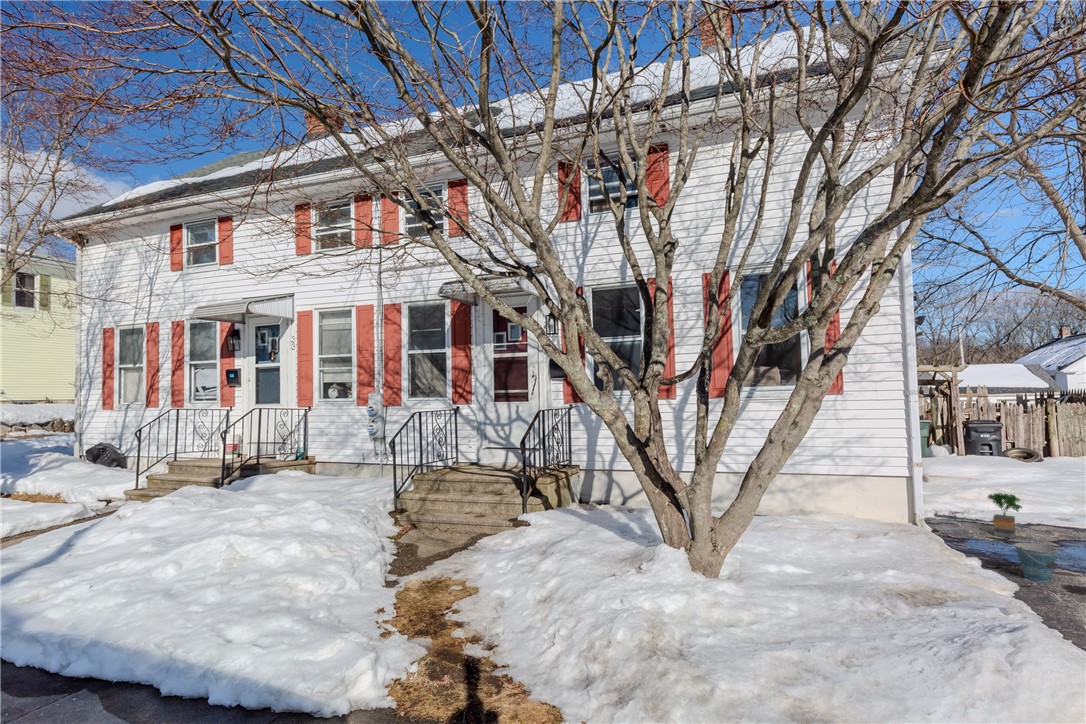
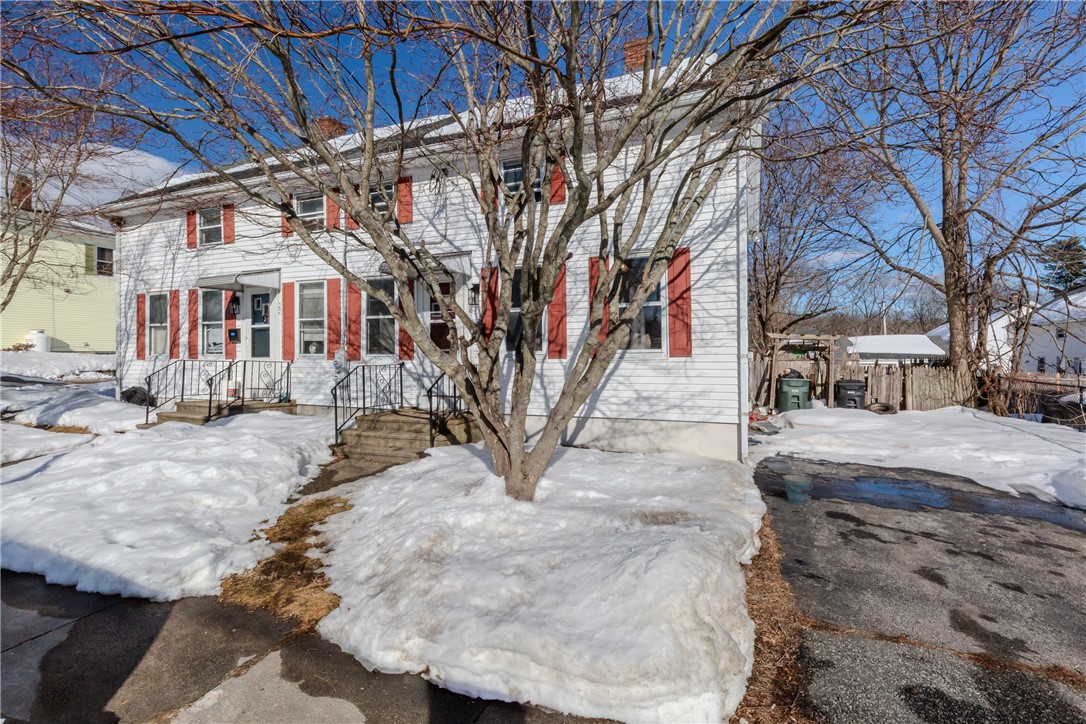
potted tree: present [988,493,1022,538] -> none [795,437,820,473]

